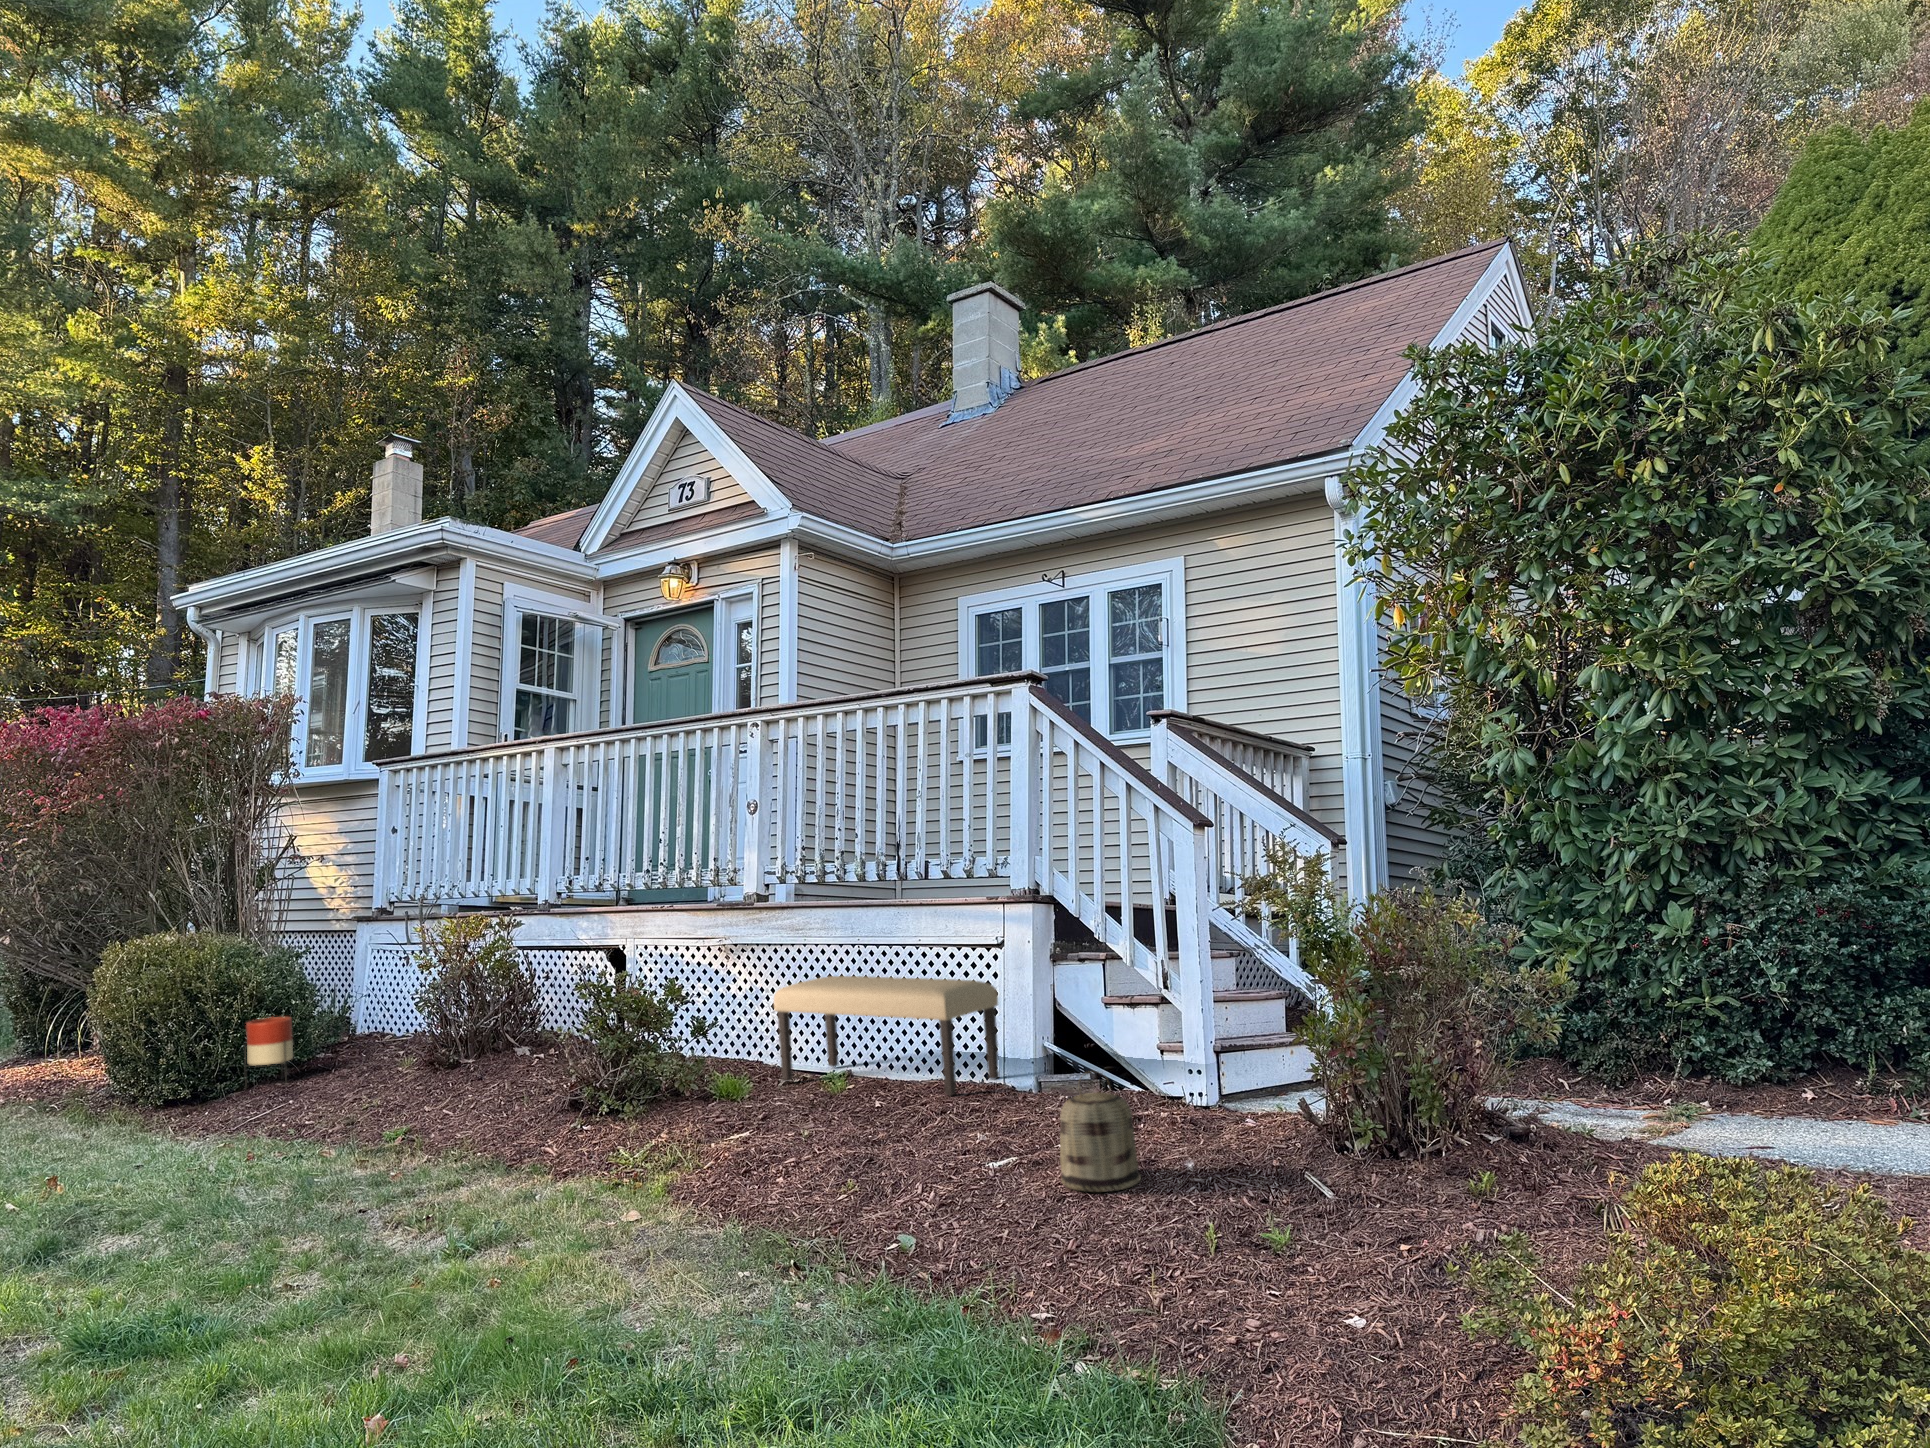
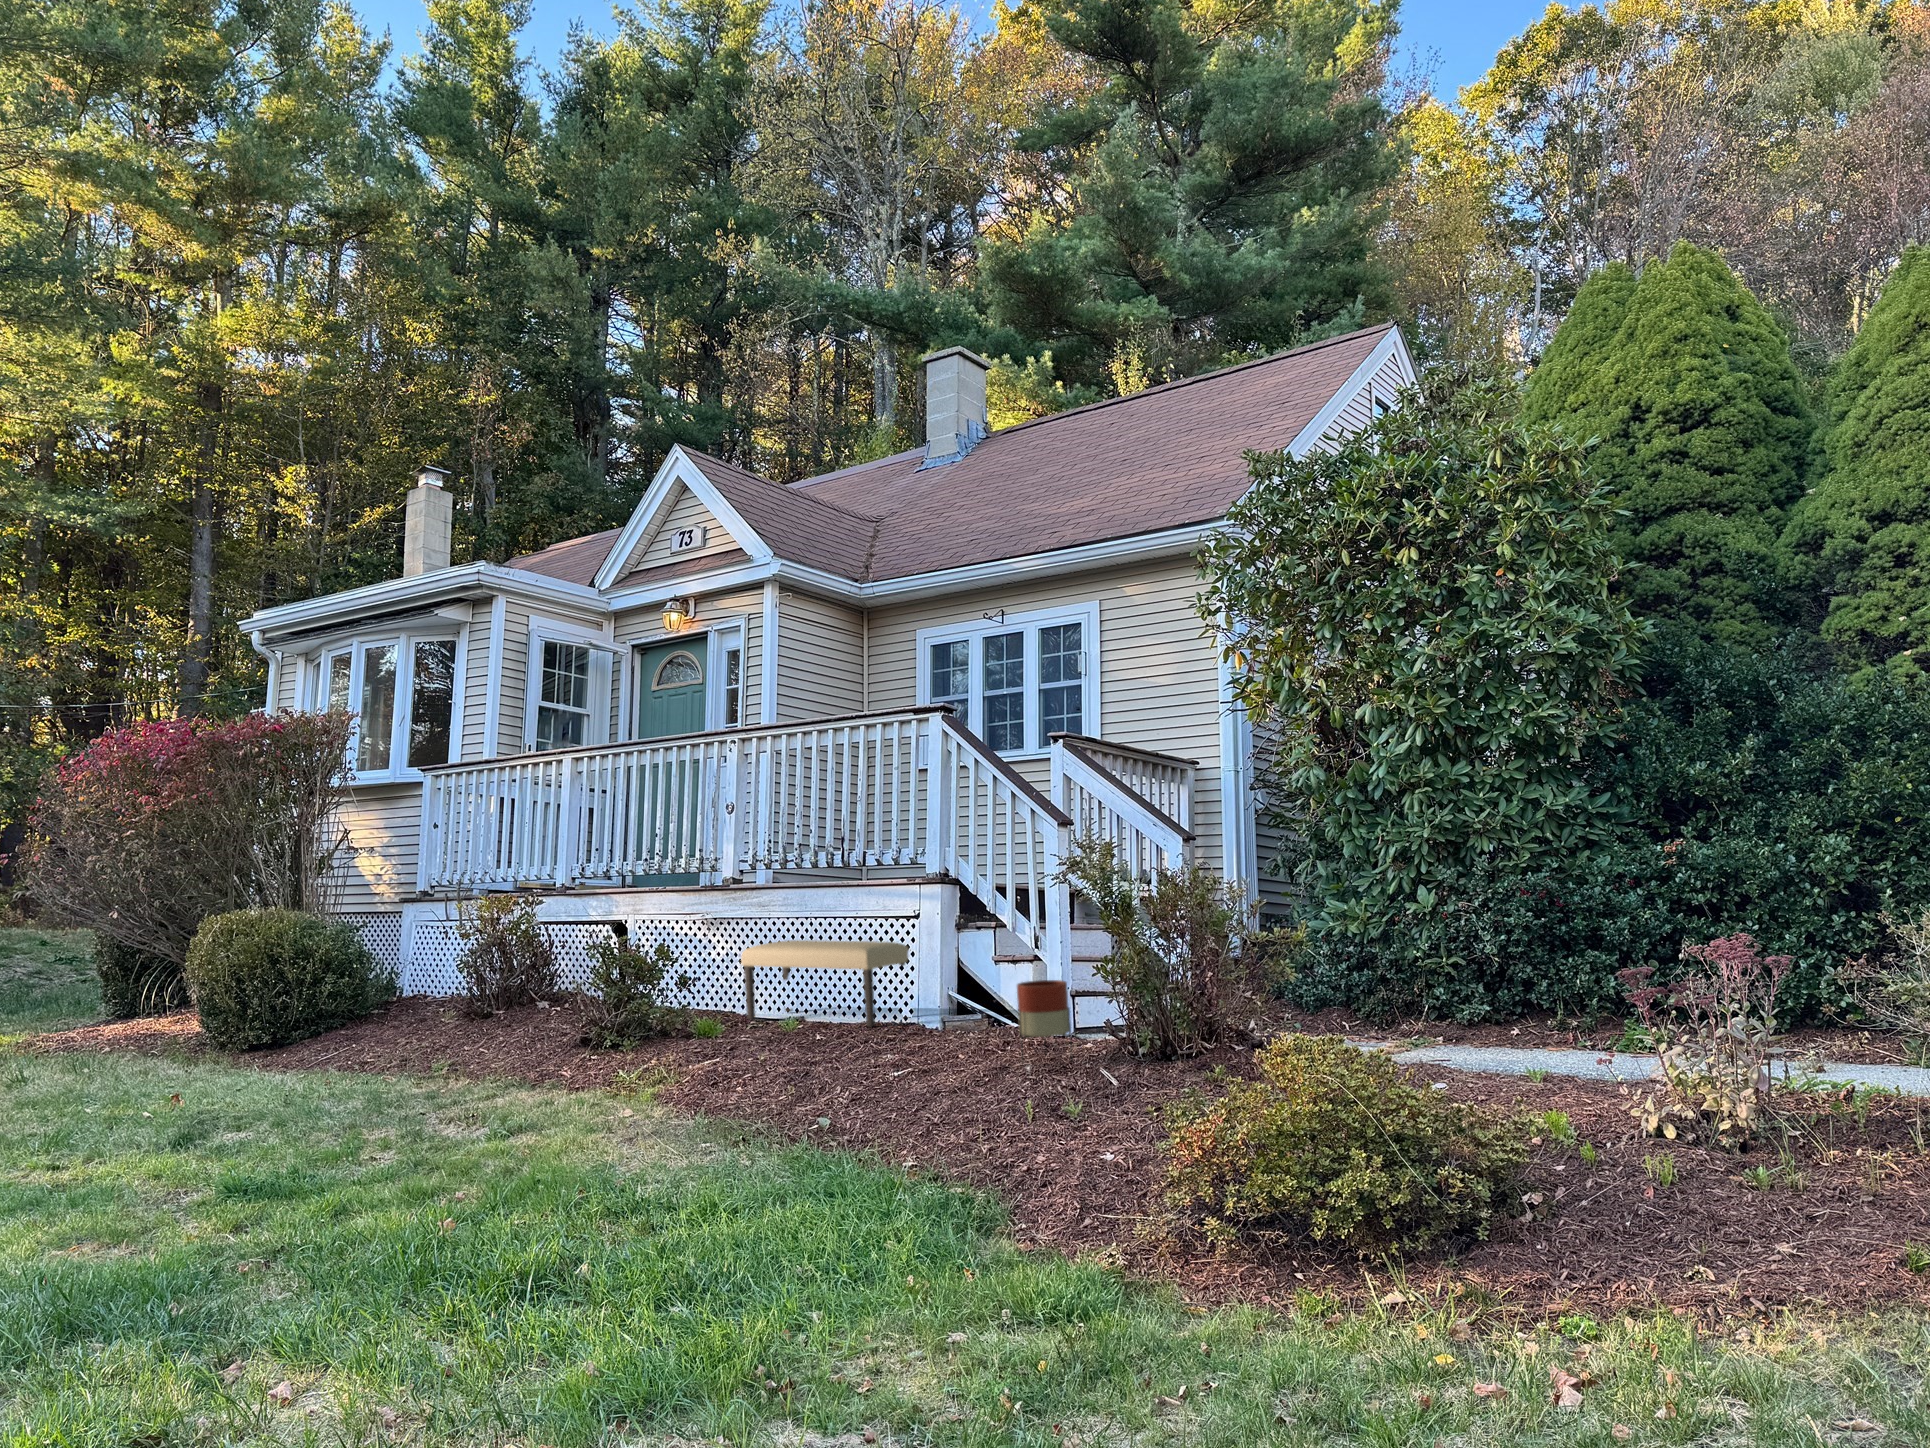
planter: present [244,1017,293,1084] -> present [1017,980,1073,1063]
basket: present [1060,1071,1141,1192] -> none [921,989,976,1069]

